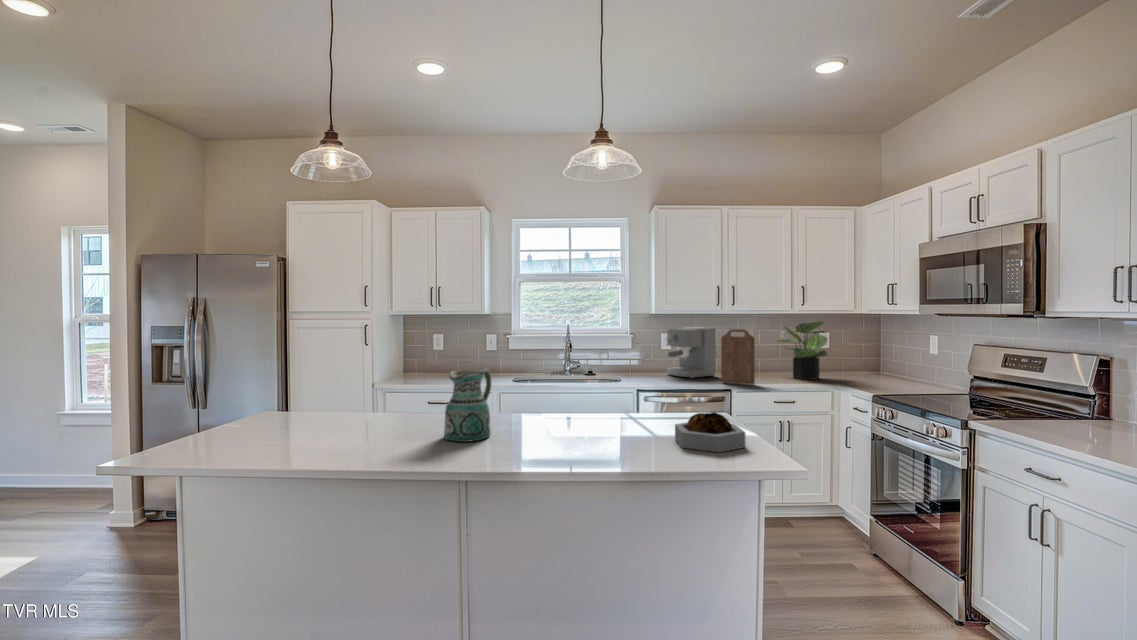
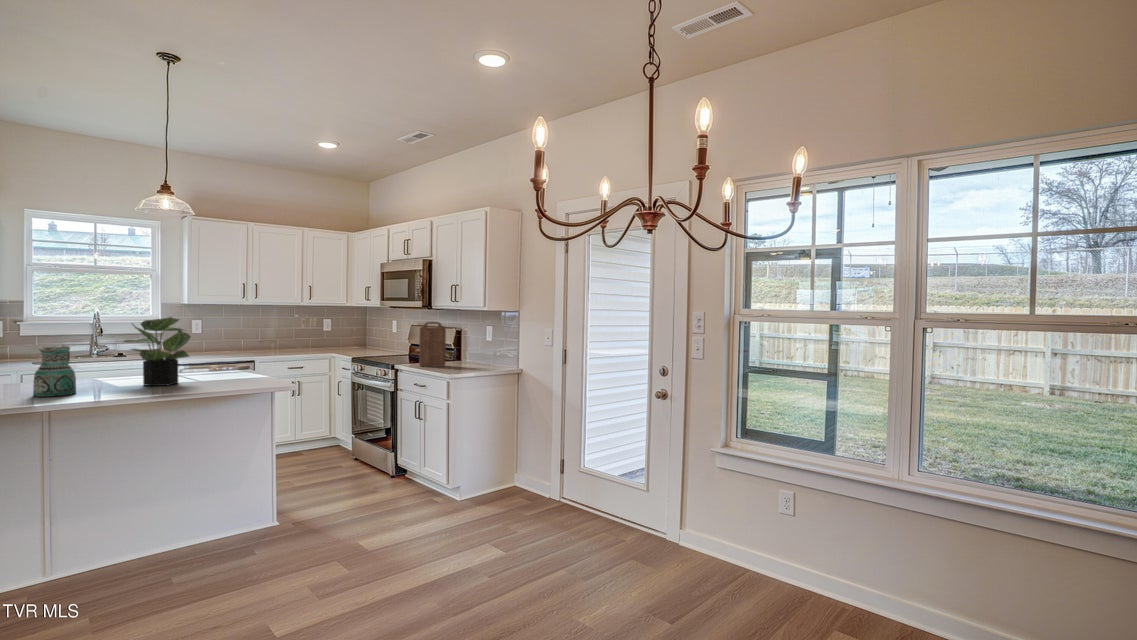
potted plant: present [777,321,827,380] -> present [124,317,190,386]
coffee maker: present [667,327,716,378] -> none [198,315,243,357]
cutting board: present [721,329,755,385] -> present [419,322,446,366]
decorative bowl: present [675,412,746,452] -> none [223,363,268,385]

